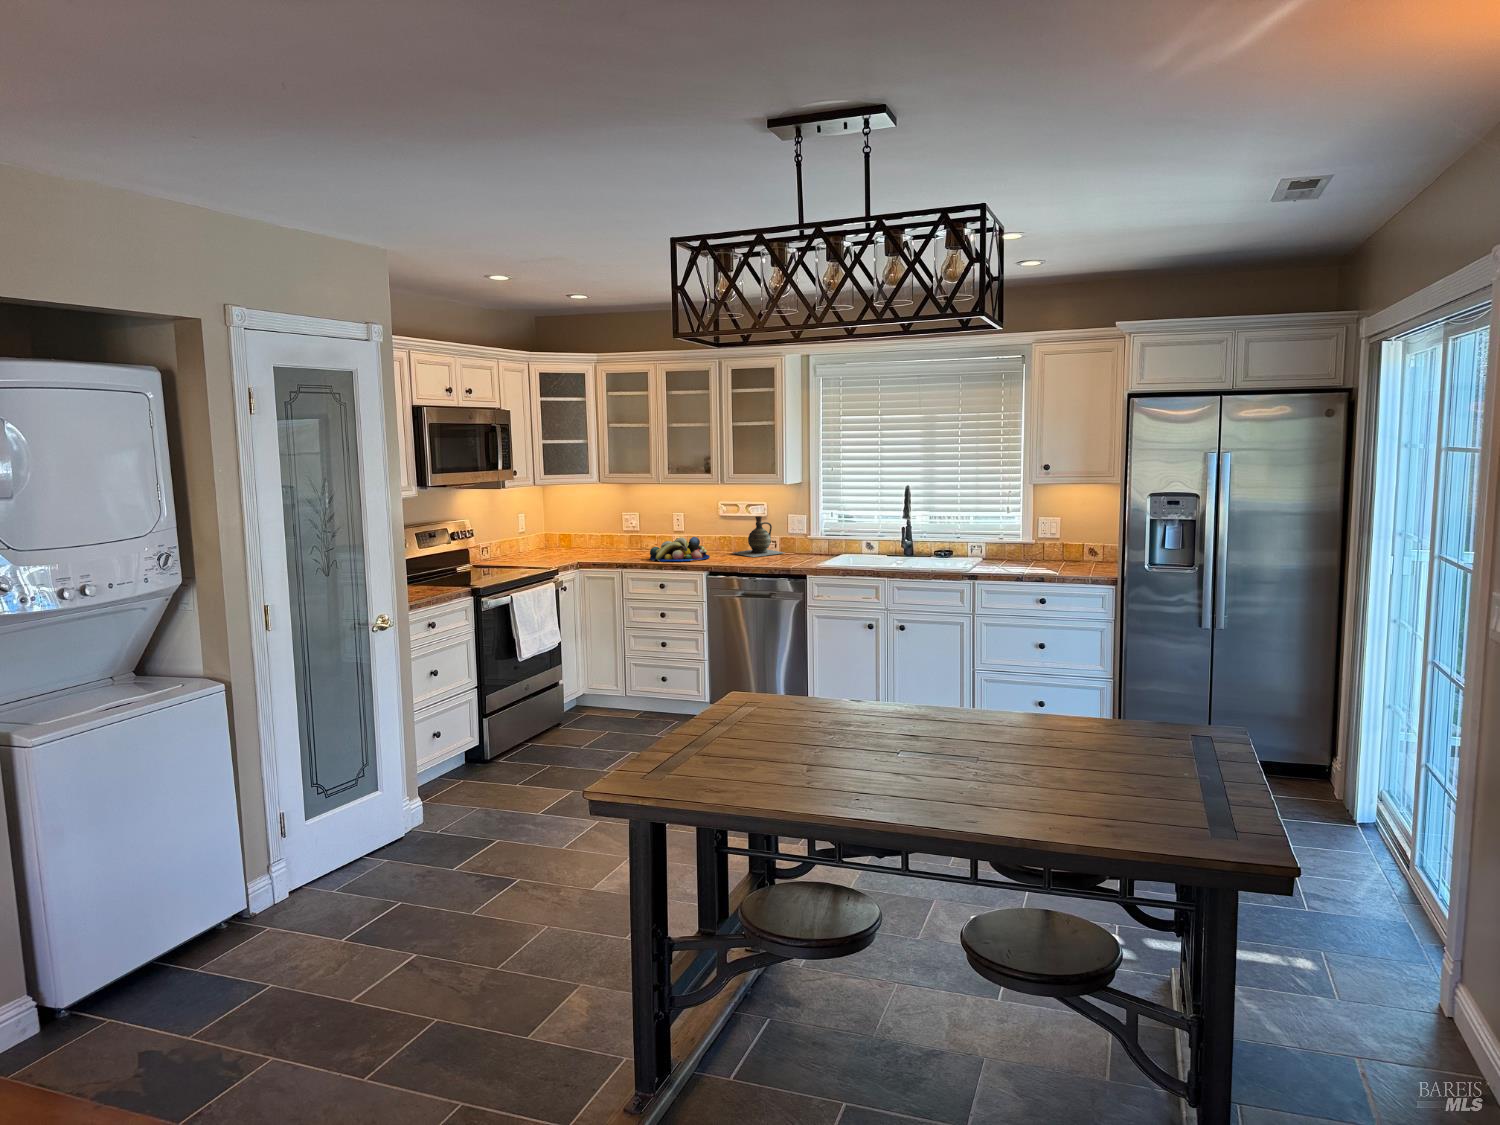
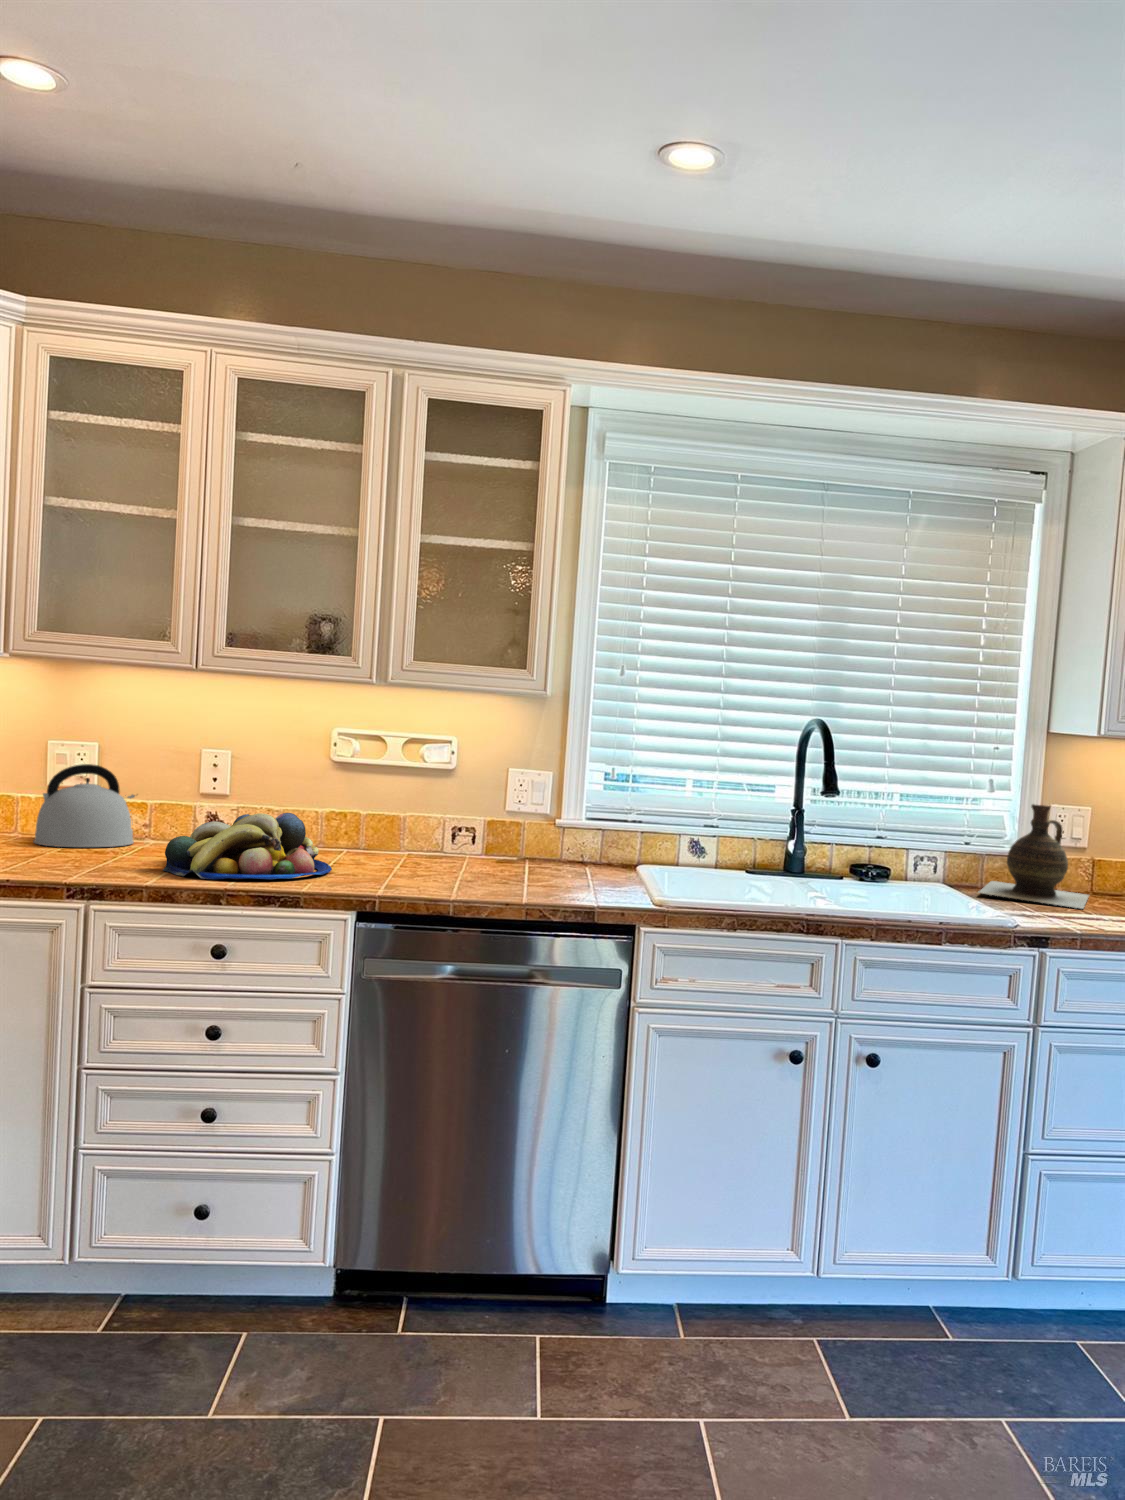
ceramic jug: present [732,516,784,557] -> present [979,804,1089,909]
kettle: none [612,520,651,553] -> present [34,764,135,847]

